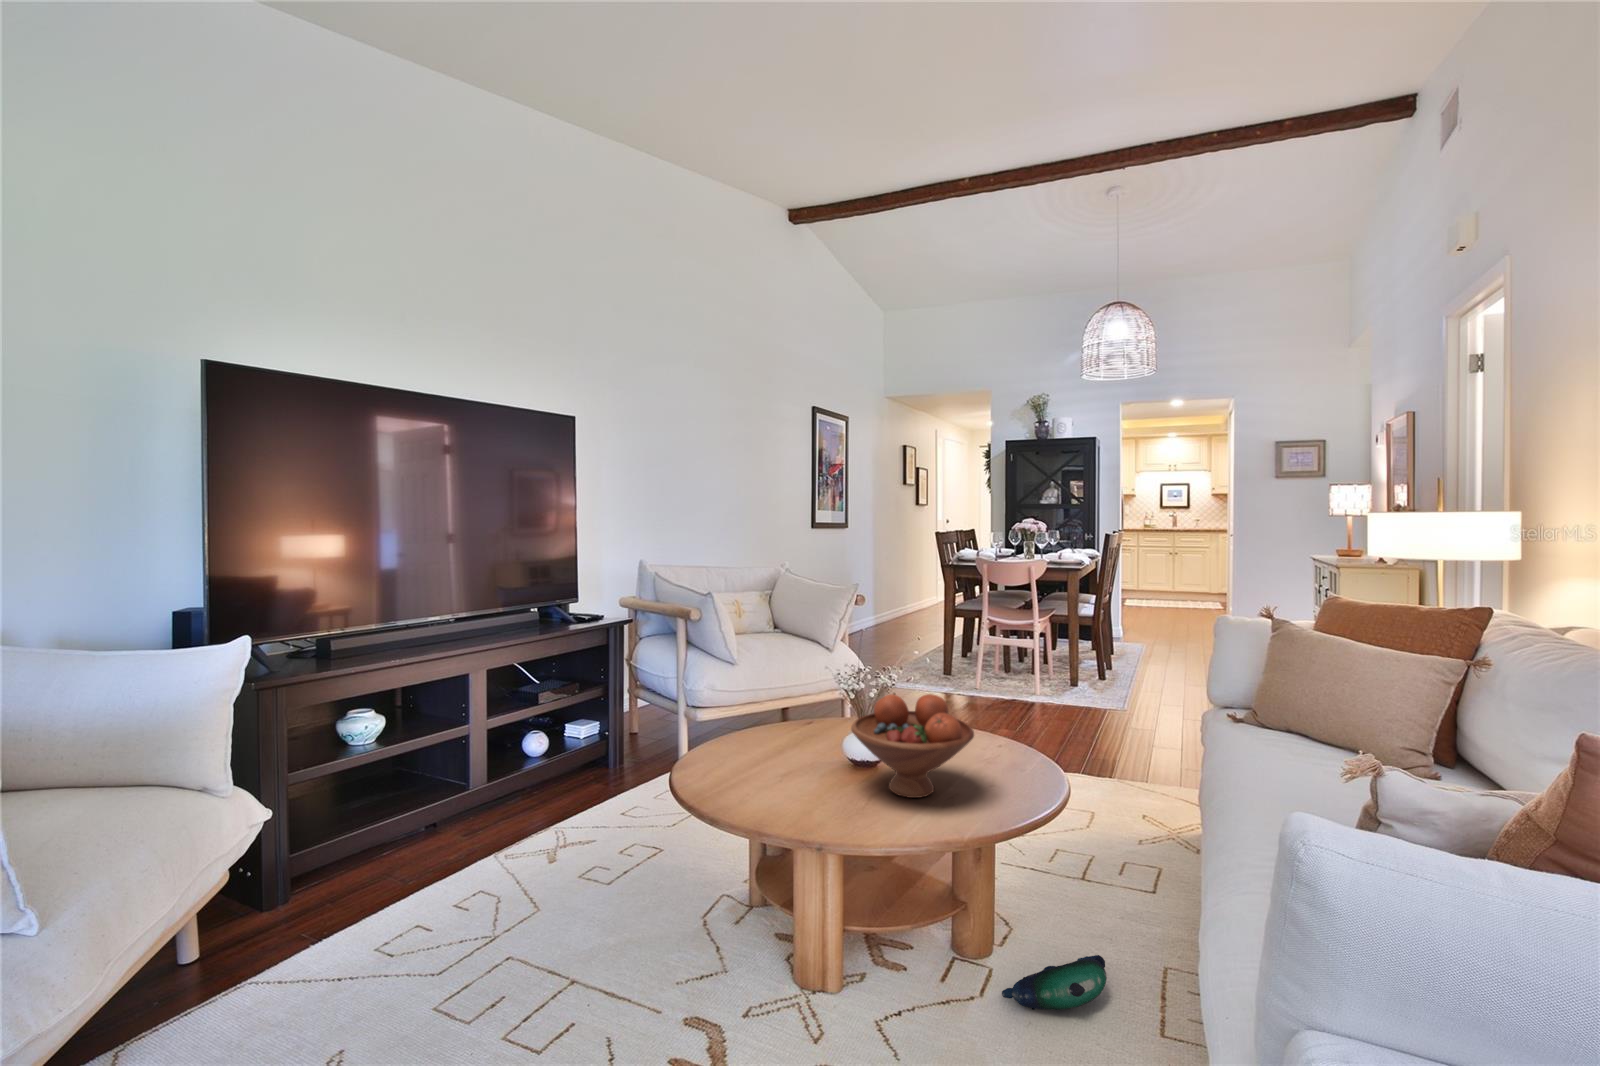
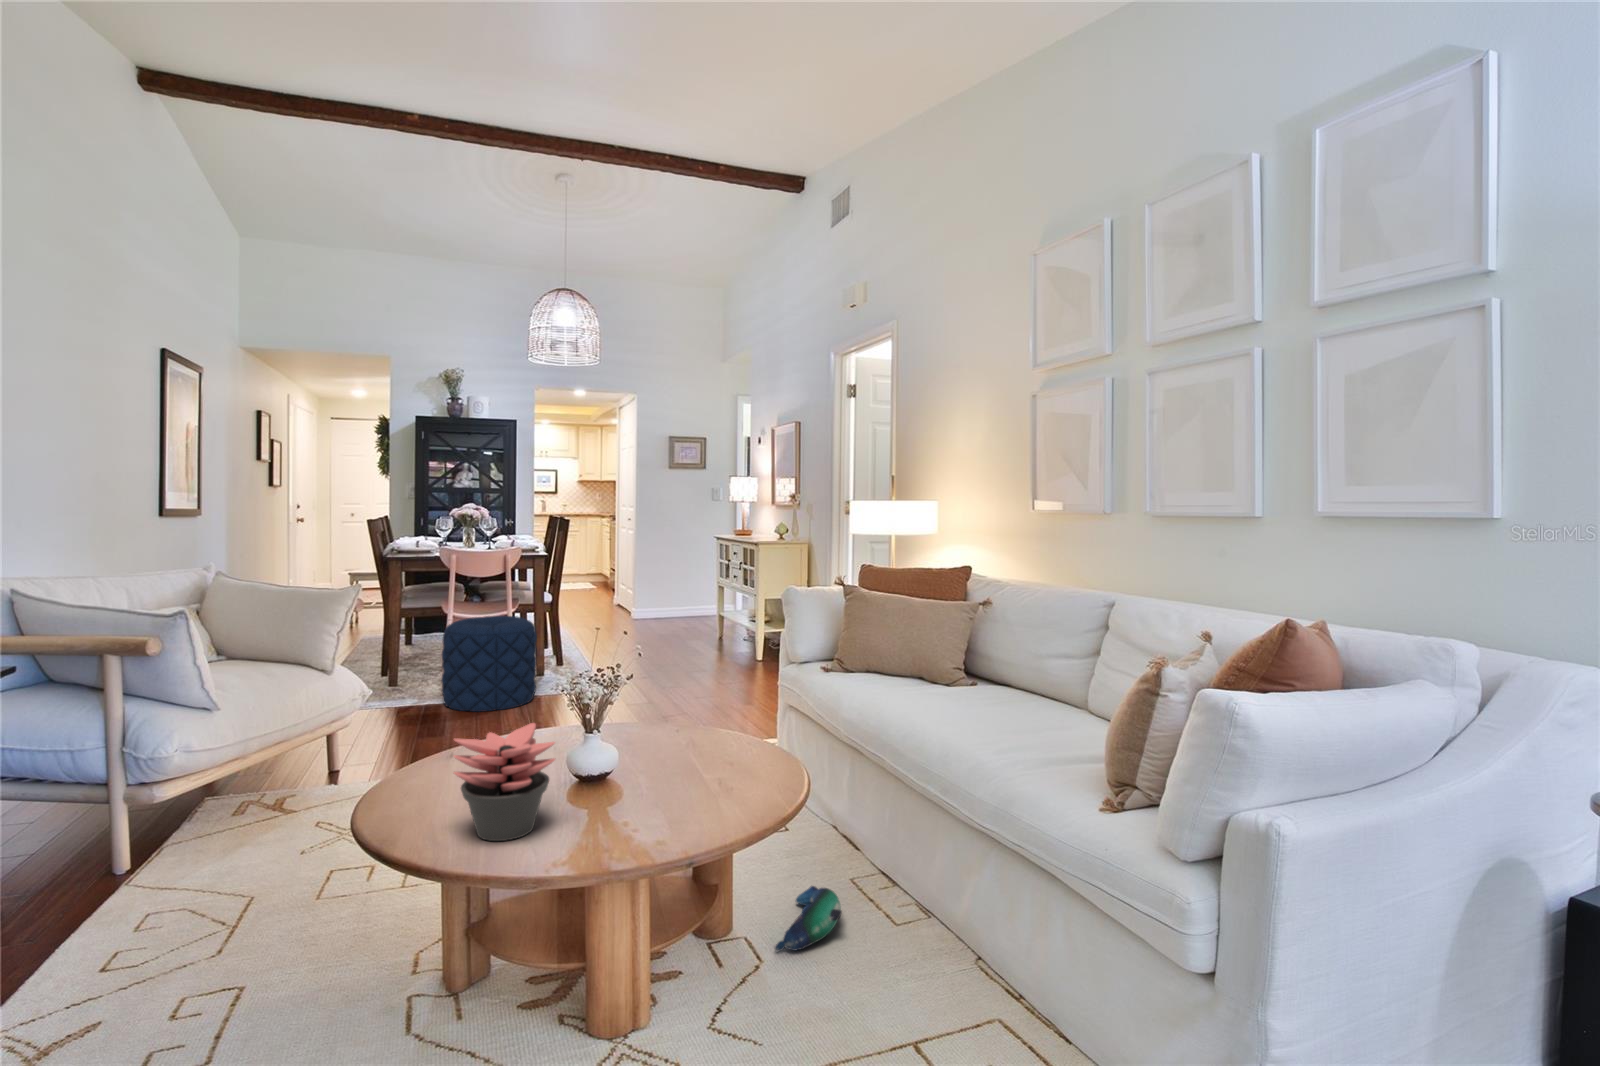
pouf: none [961,621,1045,709] -> present [441,616,537,712]
fruit bowl: present [851,694,974,798] -> none [618,686,746,795]
succulent plant: none [714,697,788,787] -> present [454,723,555,841]

